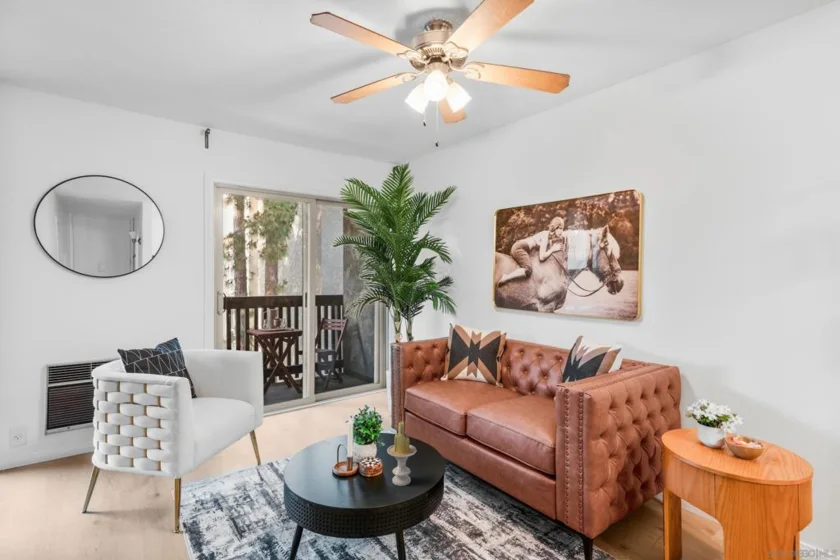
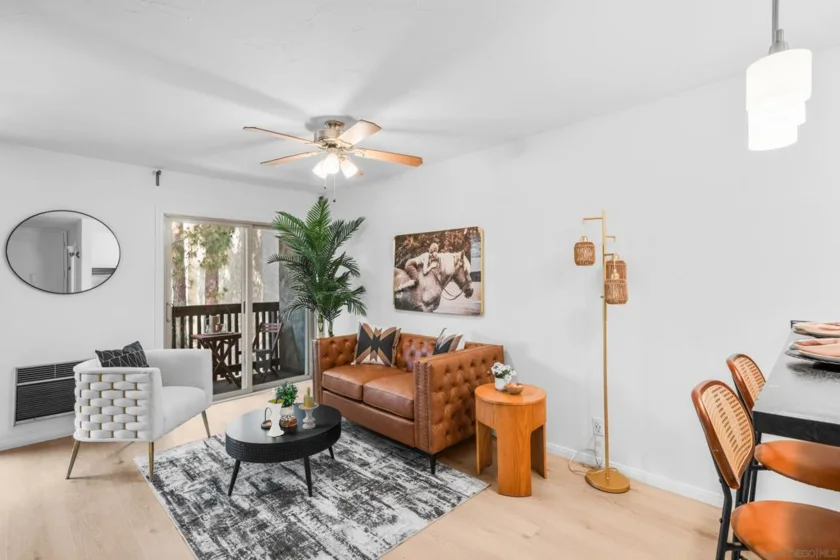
vase: none [343,429,370,498] -> present [267,392,285,437]

